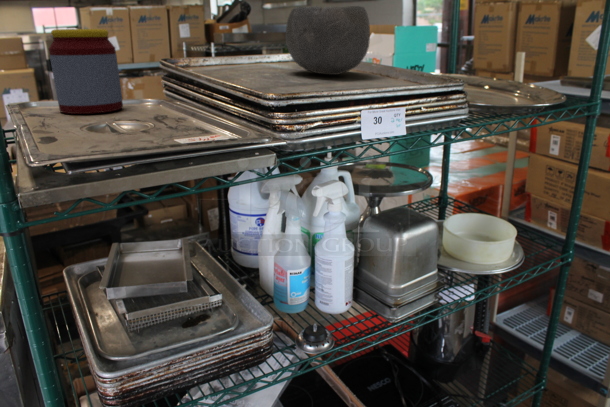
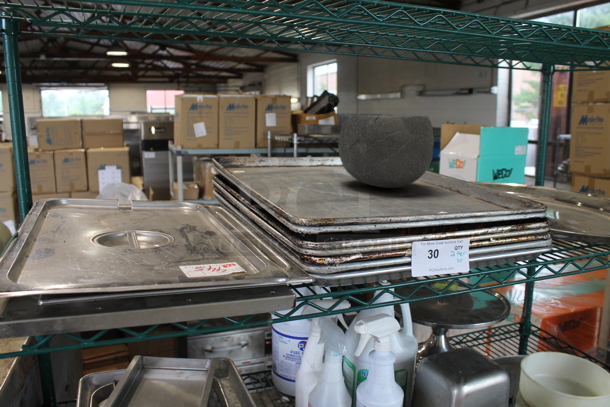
jar: present [49,29,123,114] -> none [90,132,160,219]

